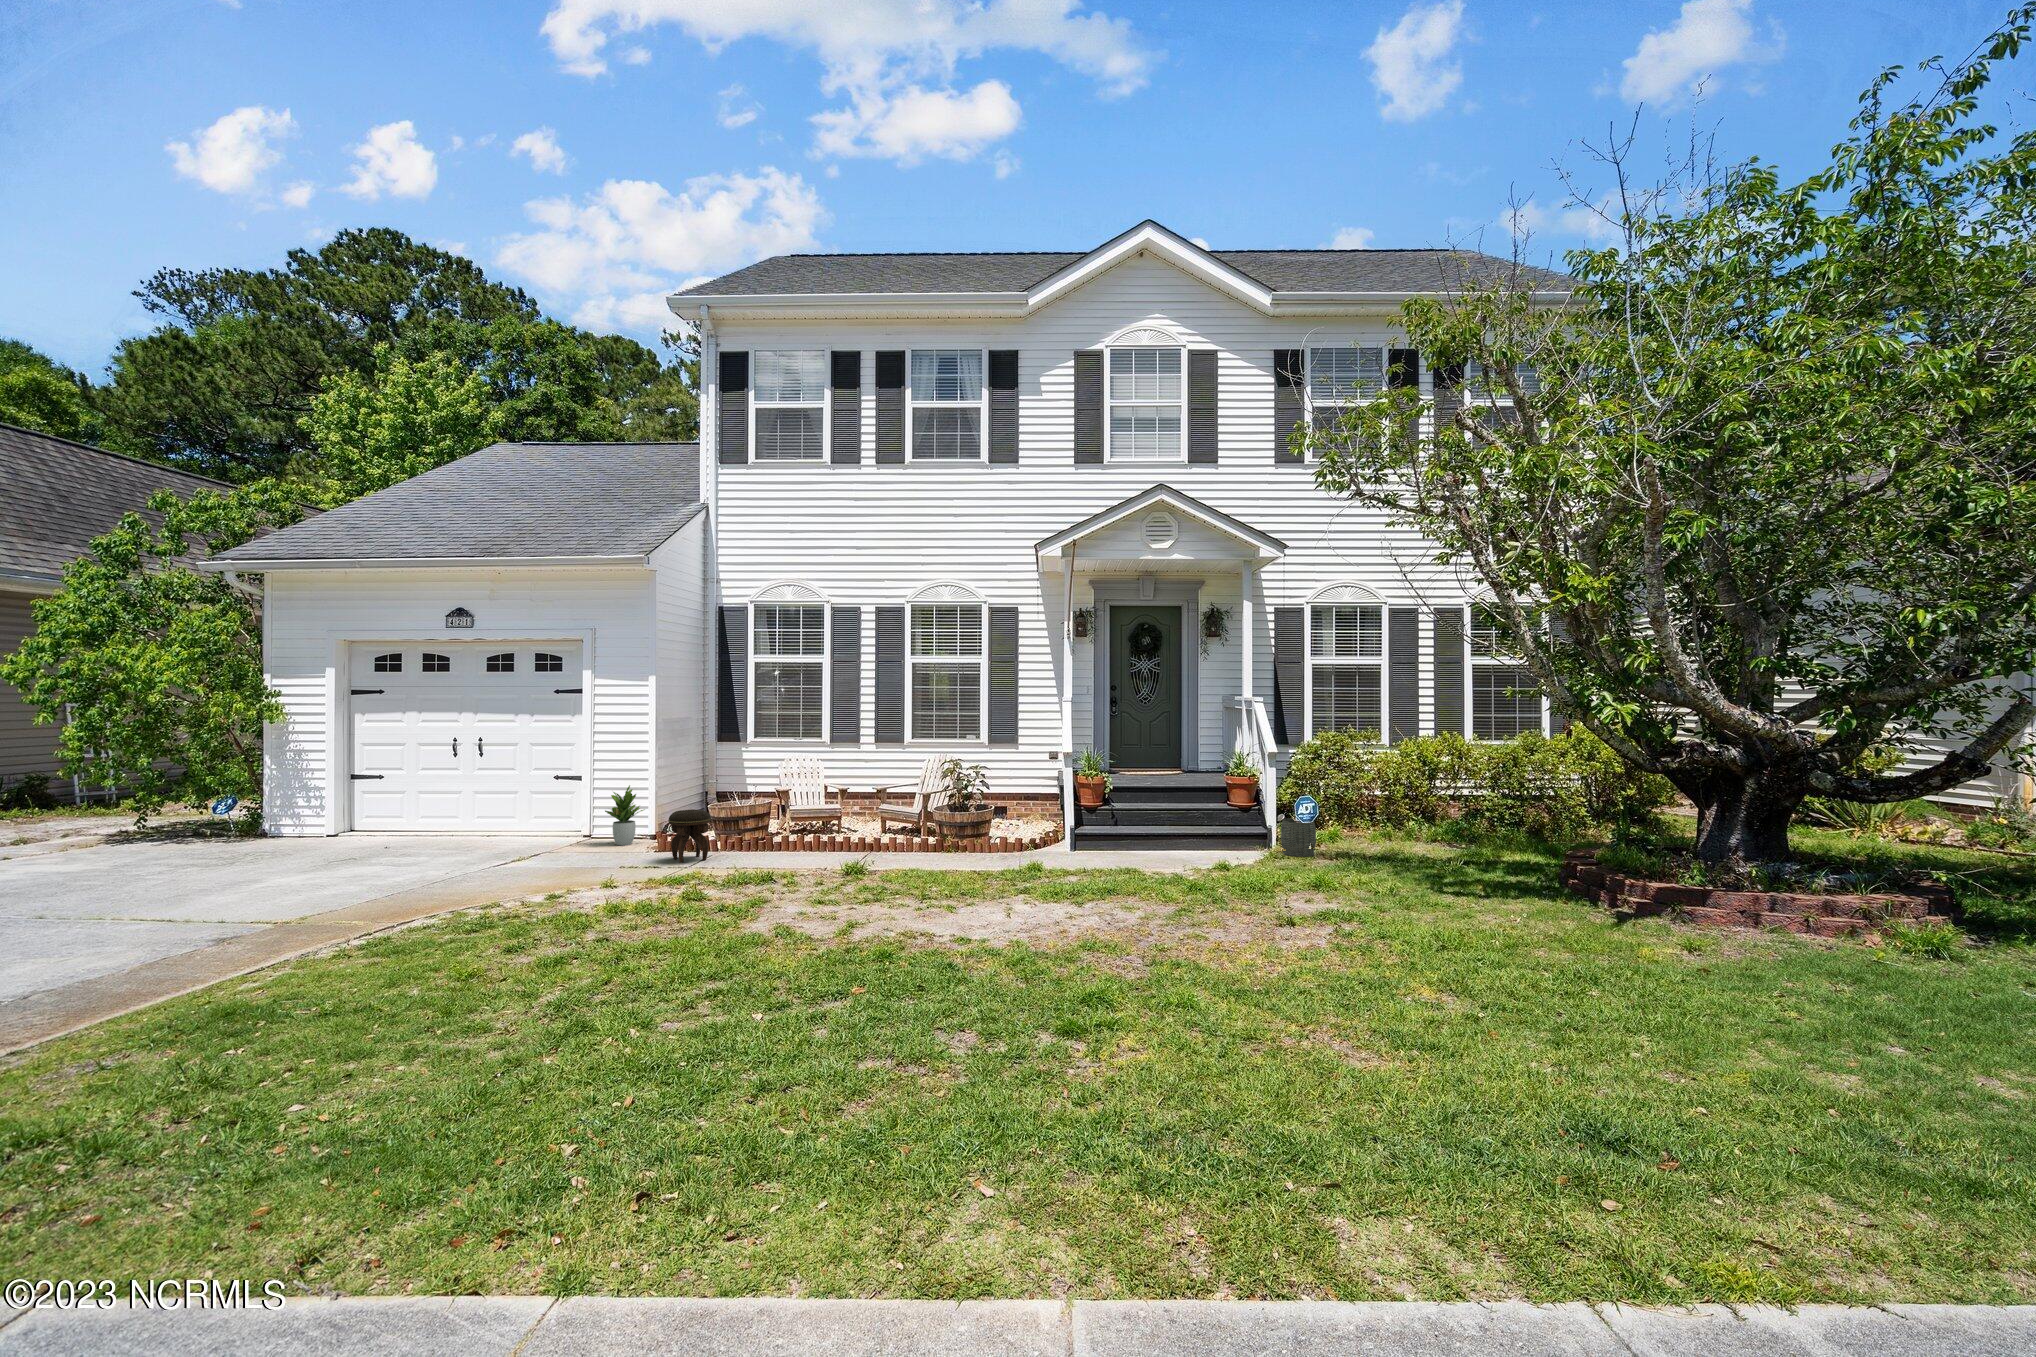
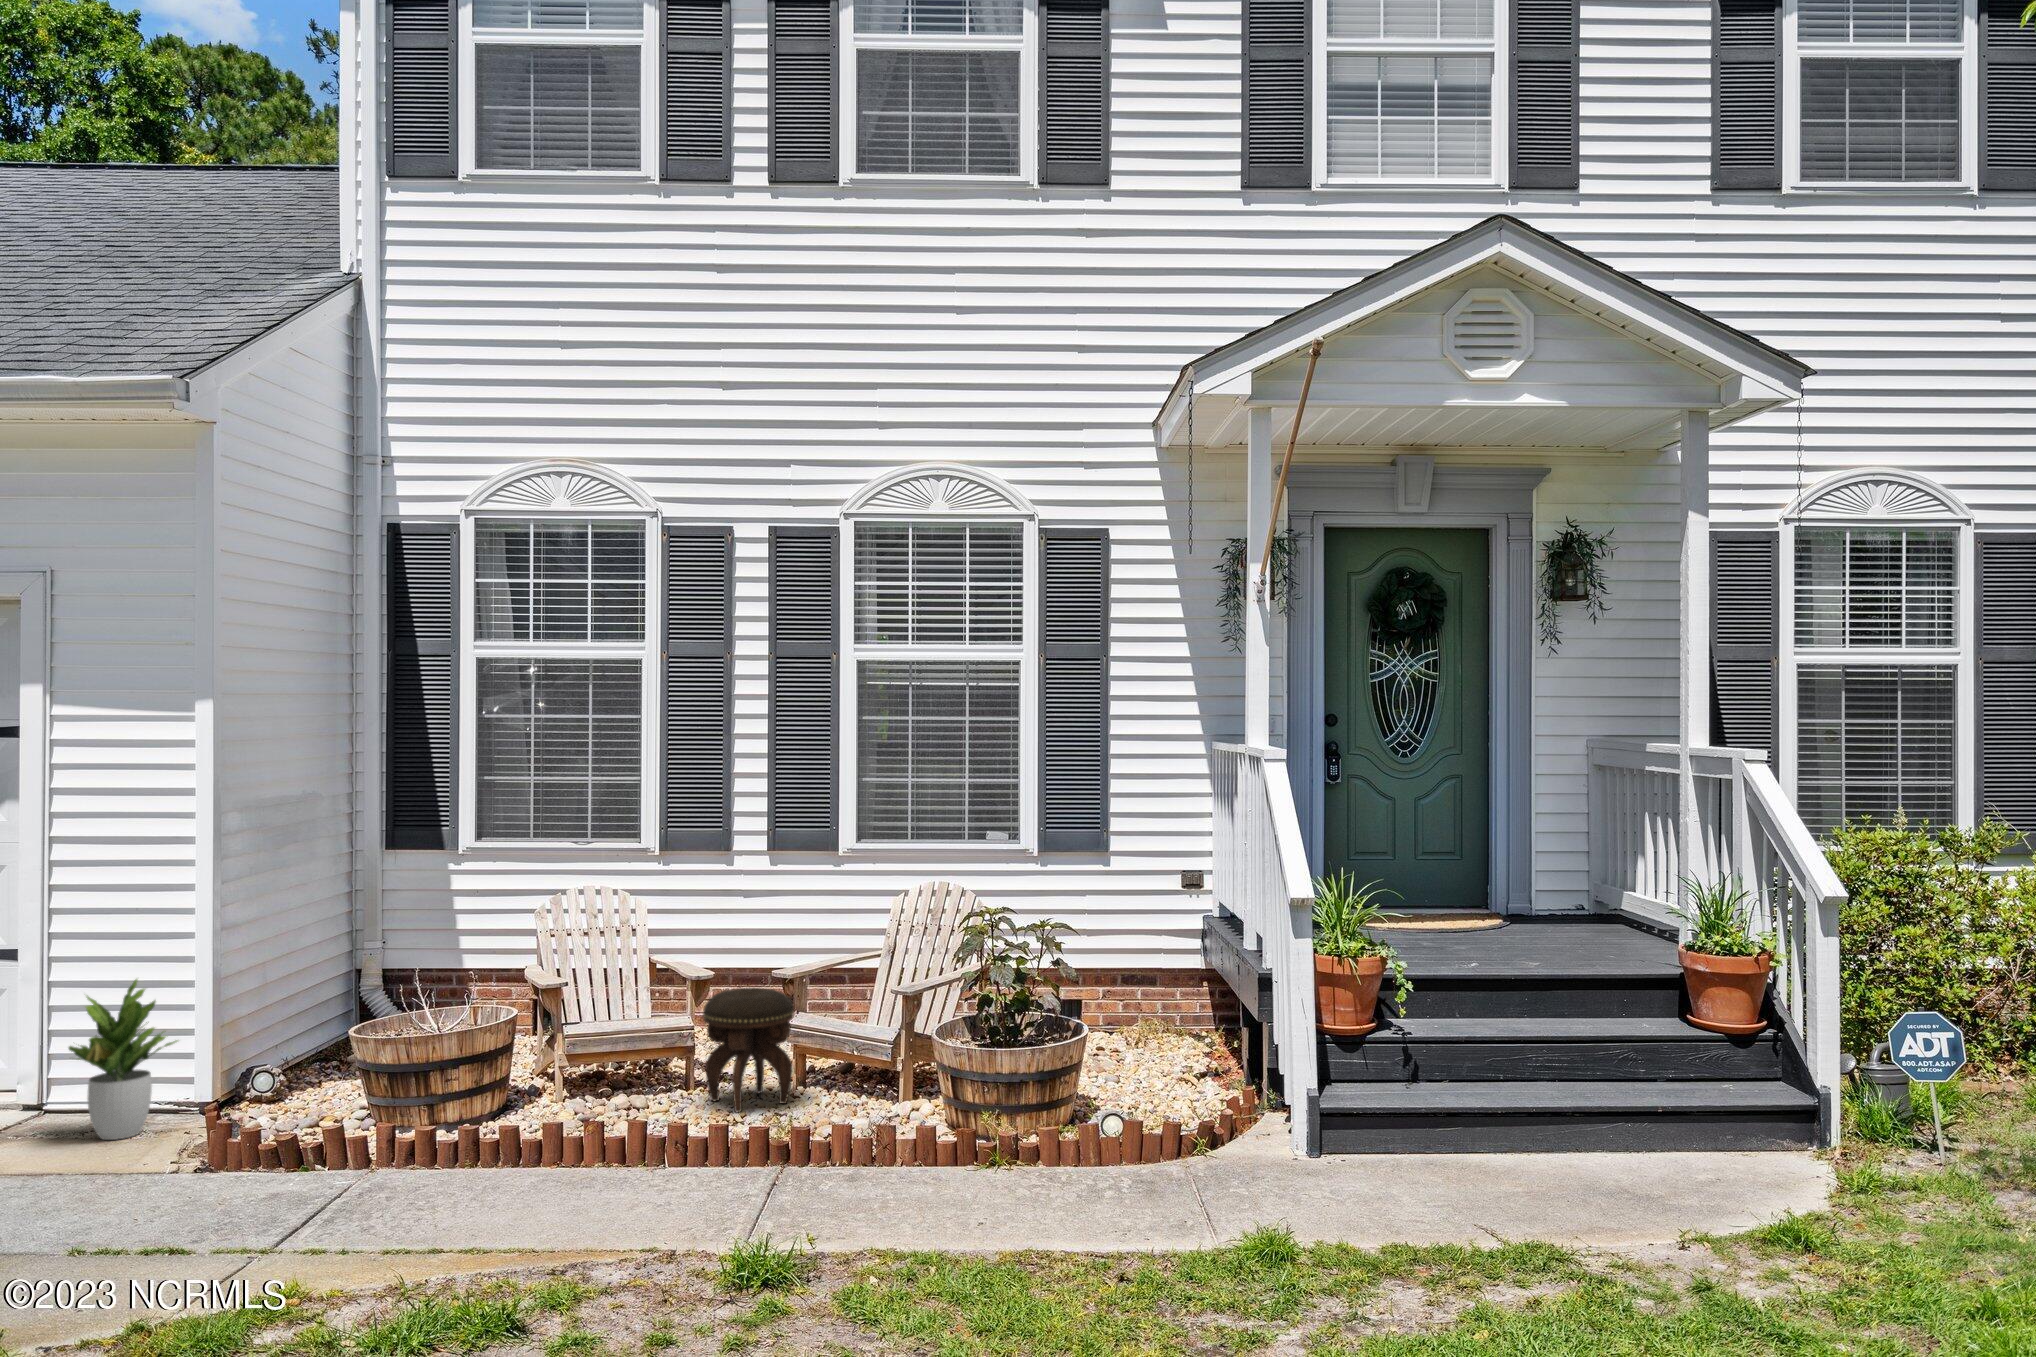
footstool: present [669,809,711,863] -> present [703,988,794,1113]
woven basket: present [1281,818,1316,857] -> none [1847,1058,1948,1166]

